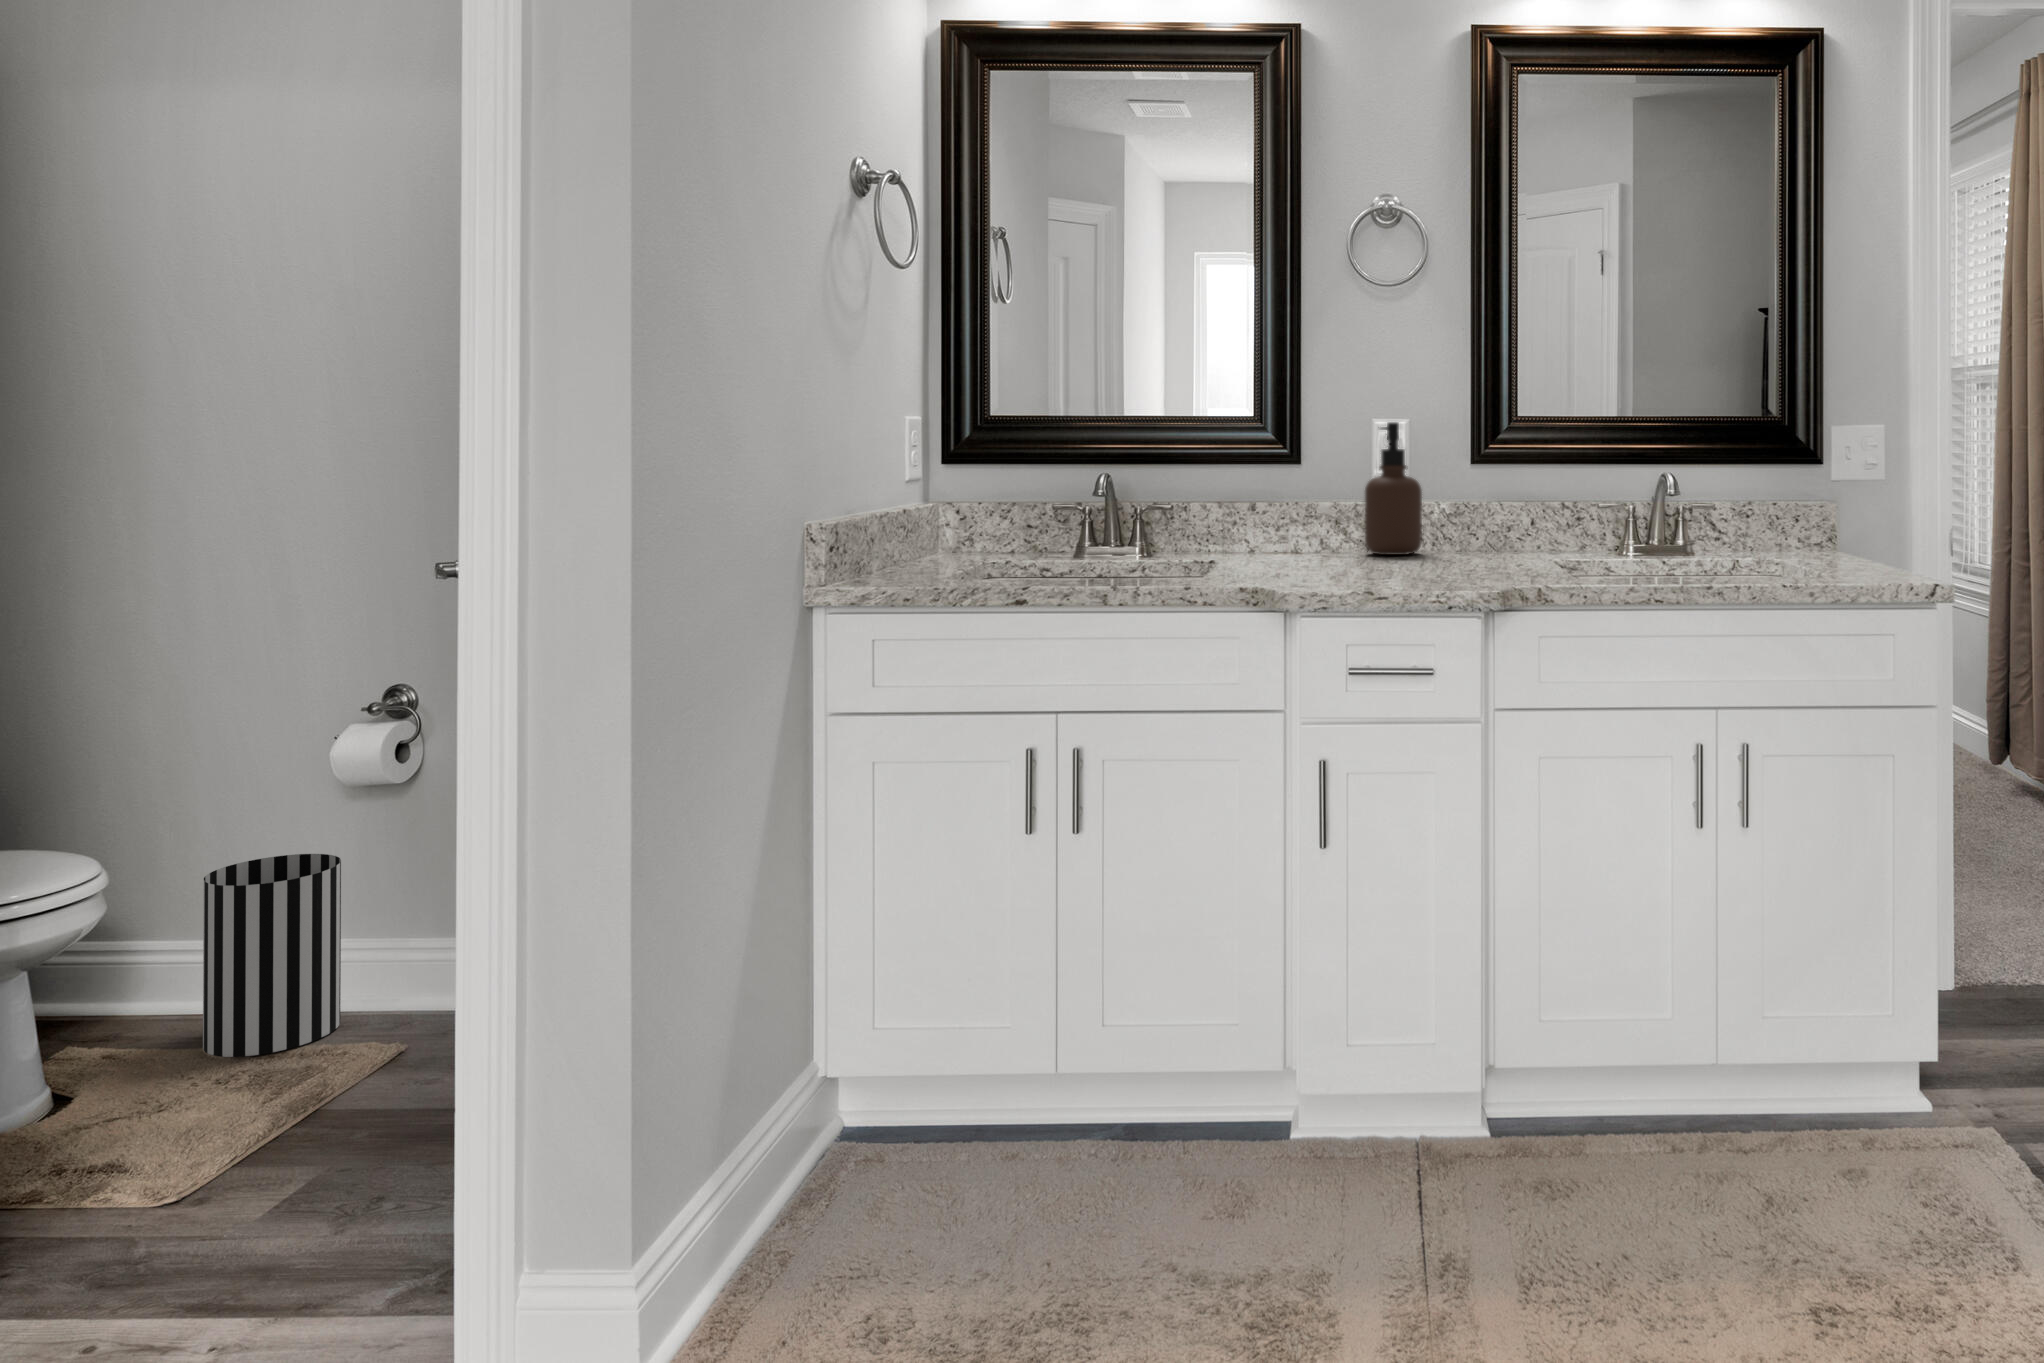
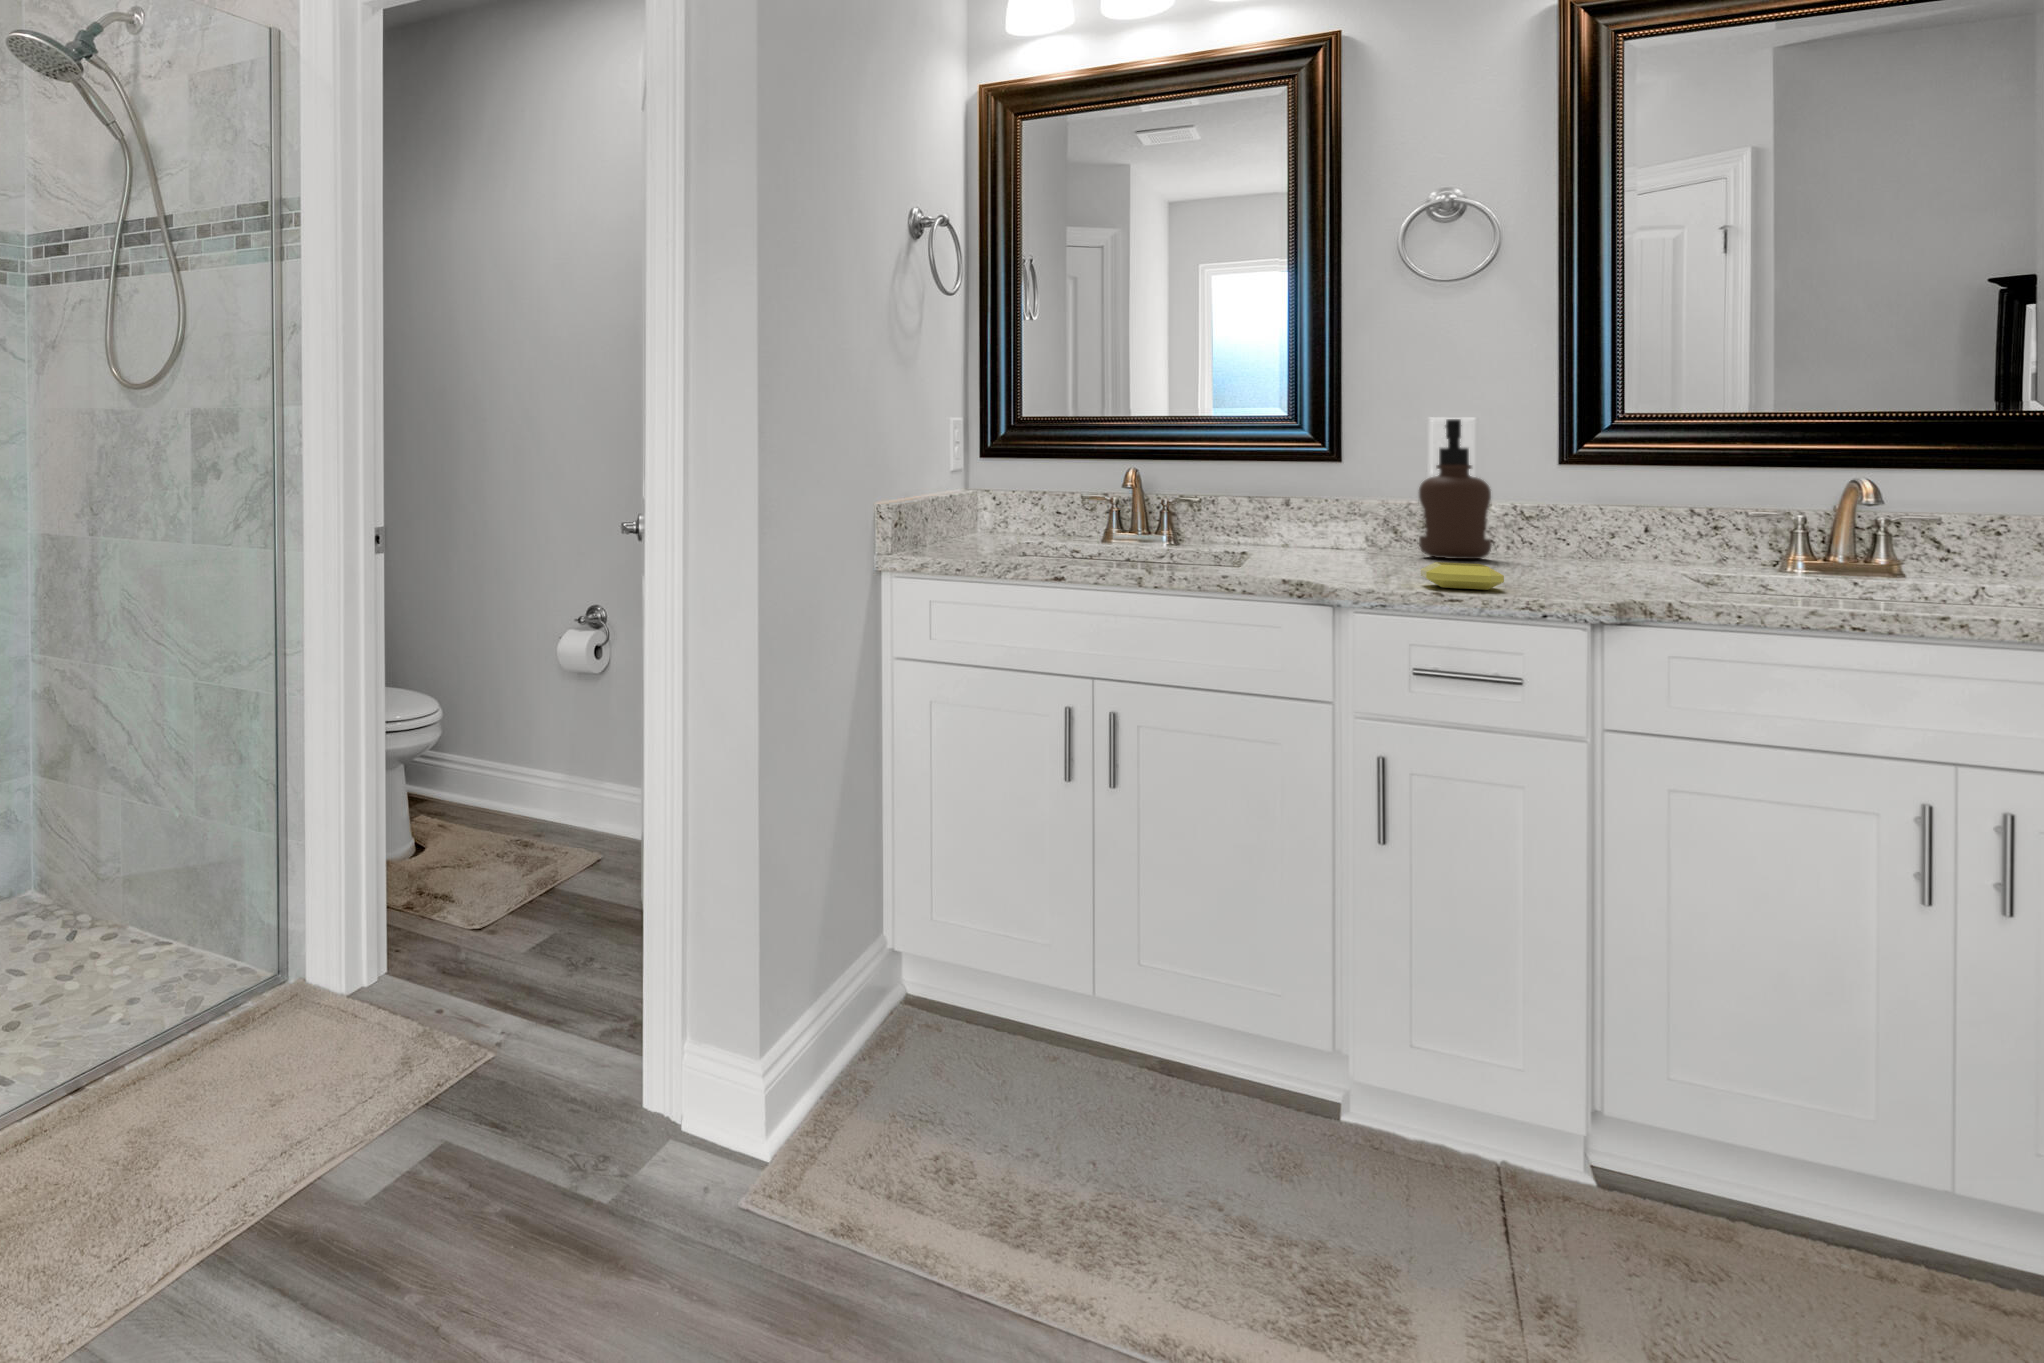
soap bar: none [1354,566,1416,590] -> present [1421,562,1504,590]
wastebasket: present [203,854,341,1057] -> none [488,725,567,862]

